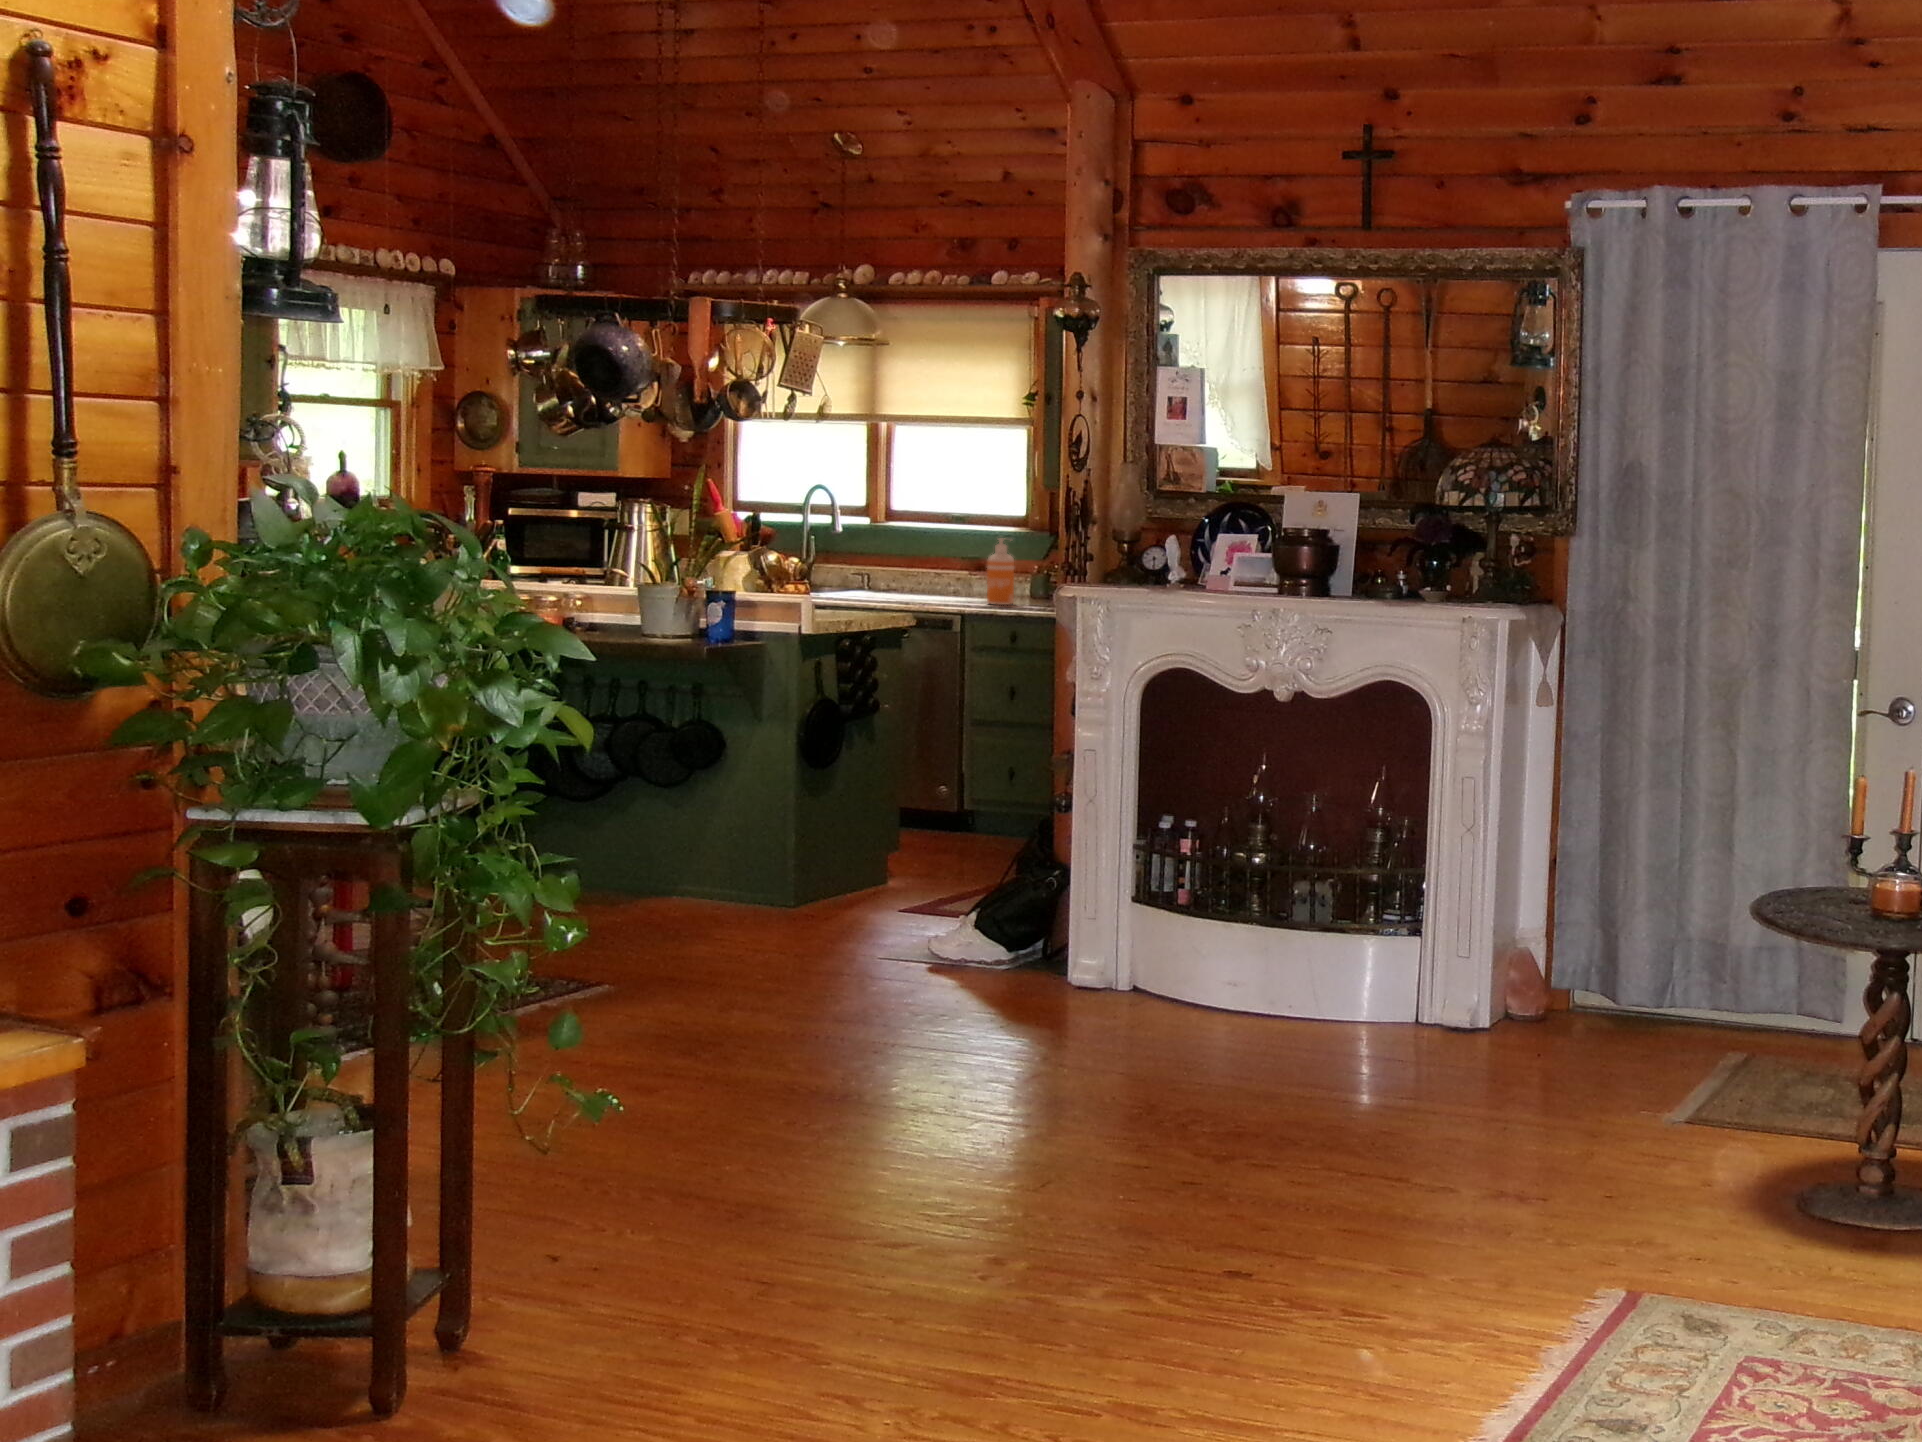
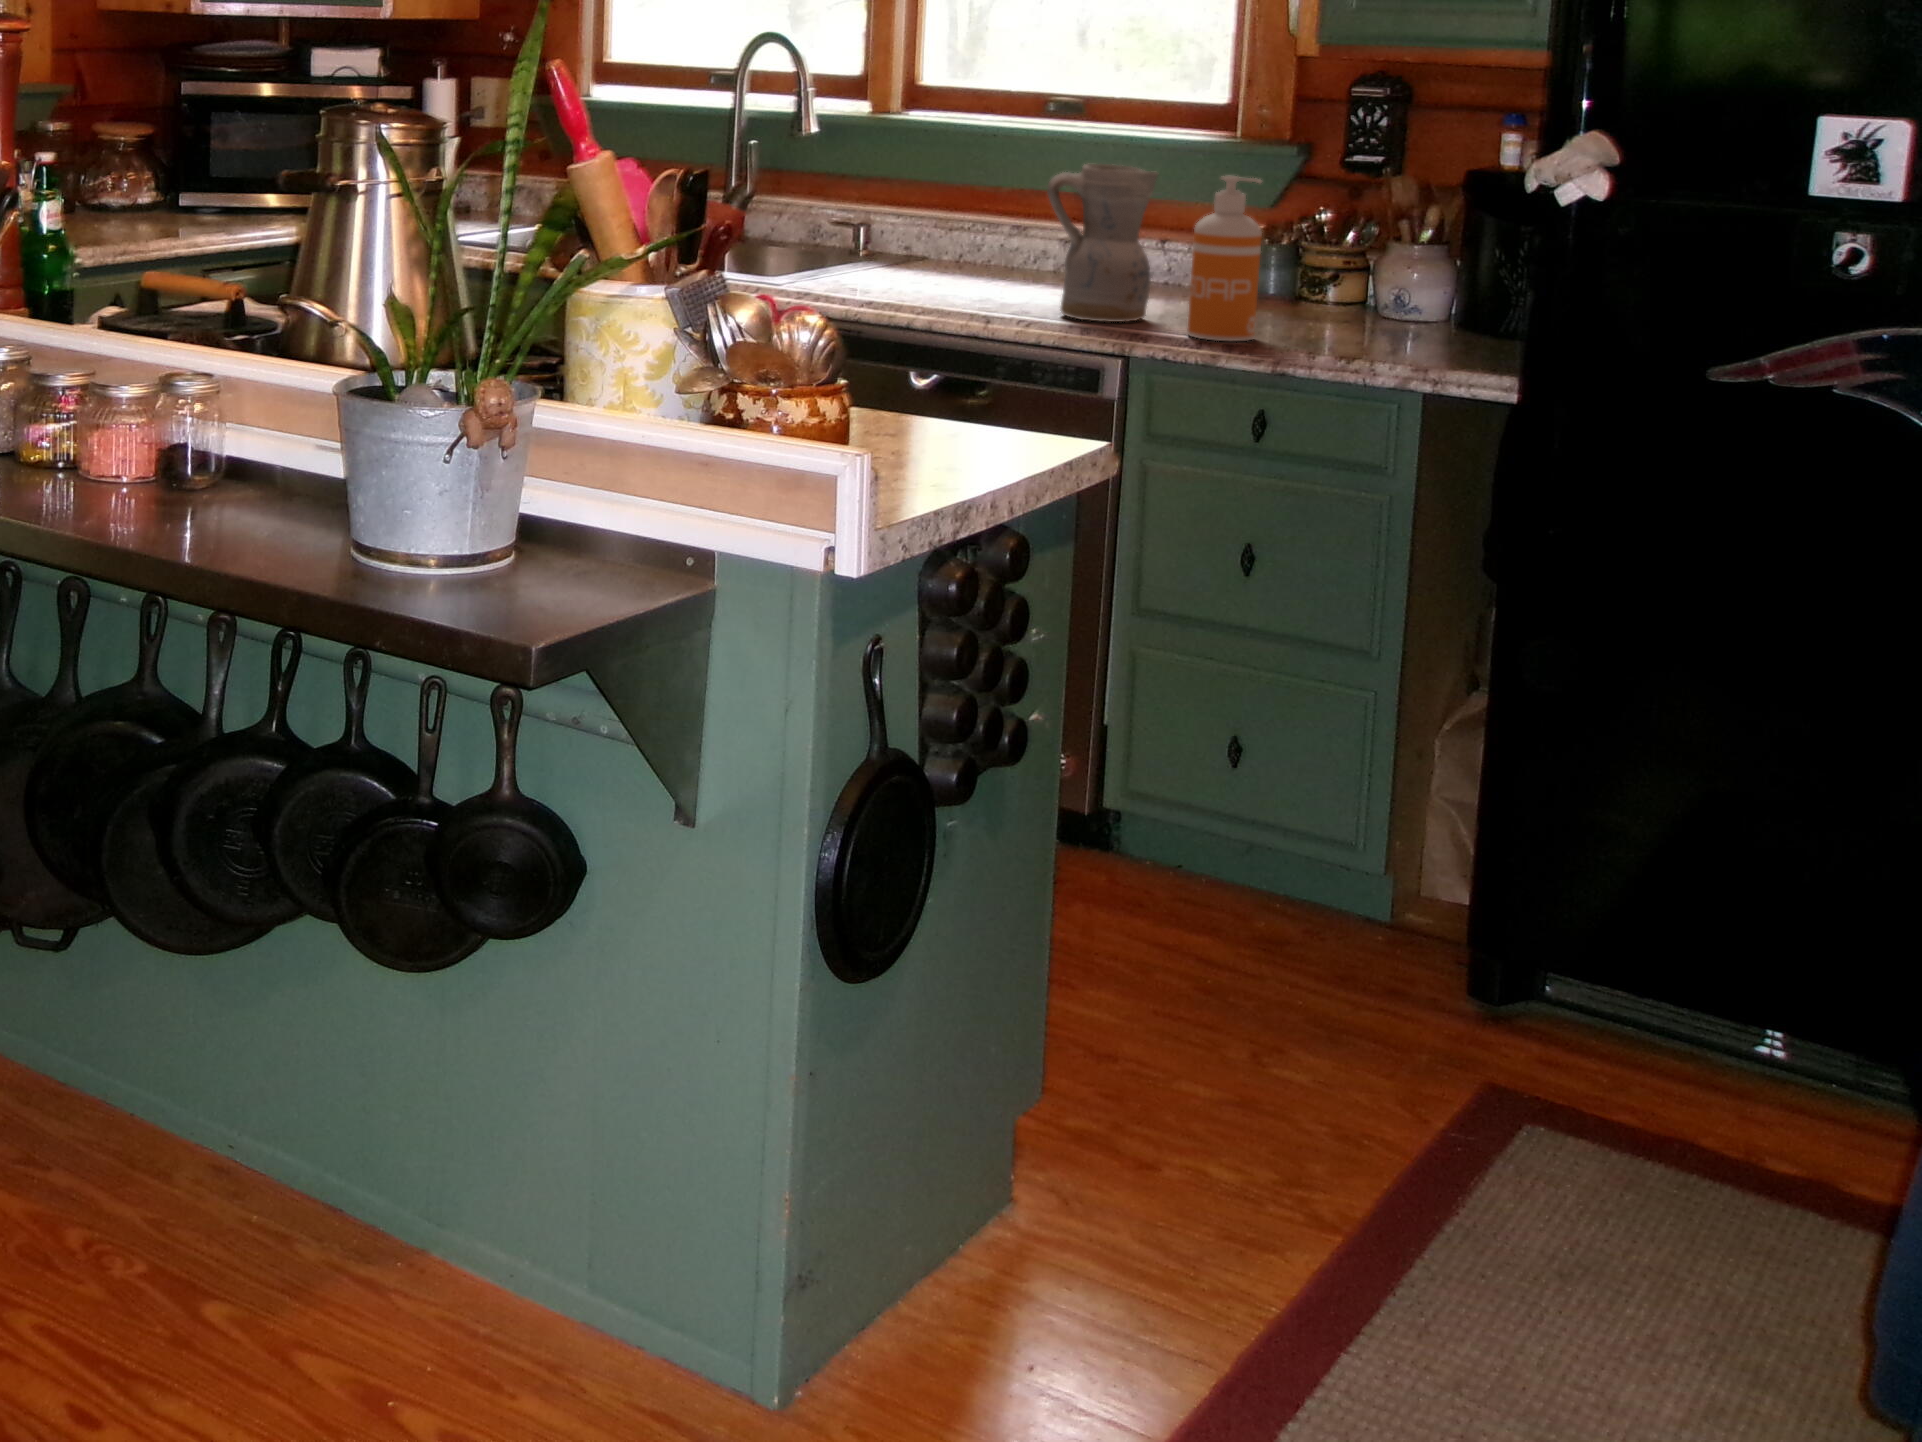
ceramic pitcher: none [932,536,978,602] -> present [1047,164,1158,322]

